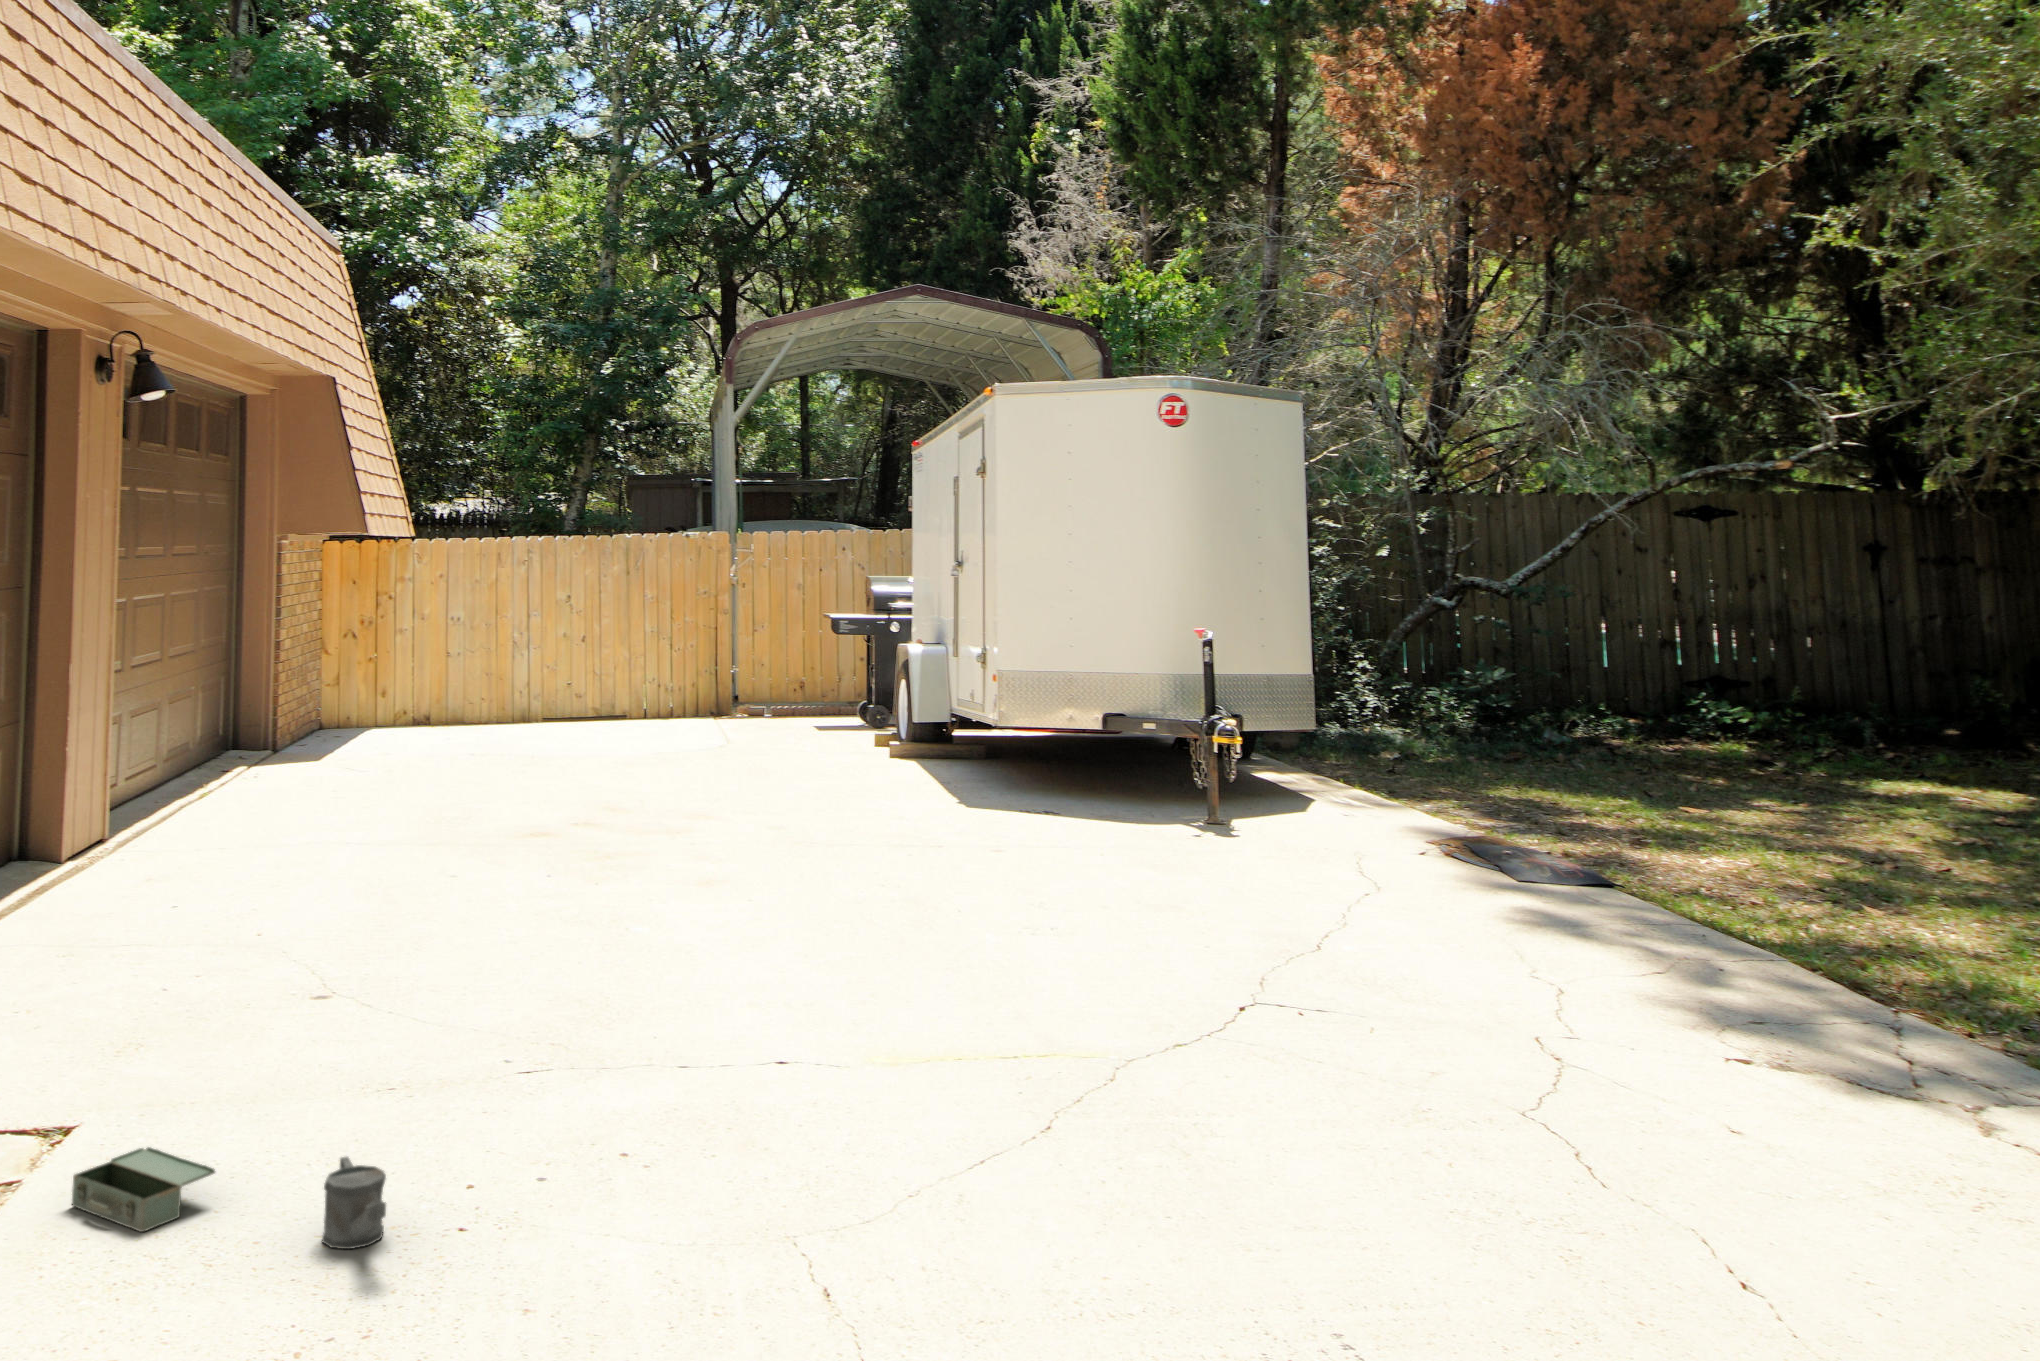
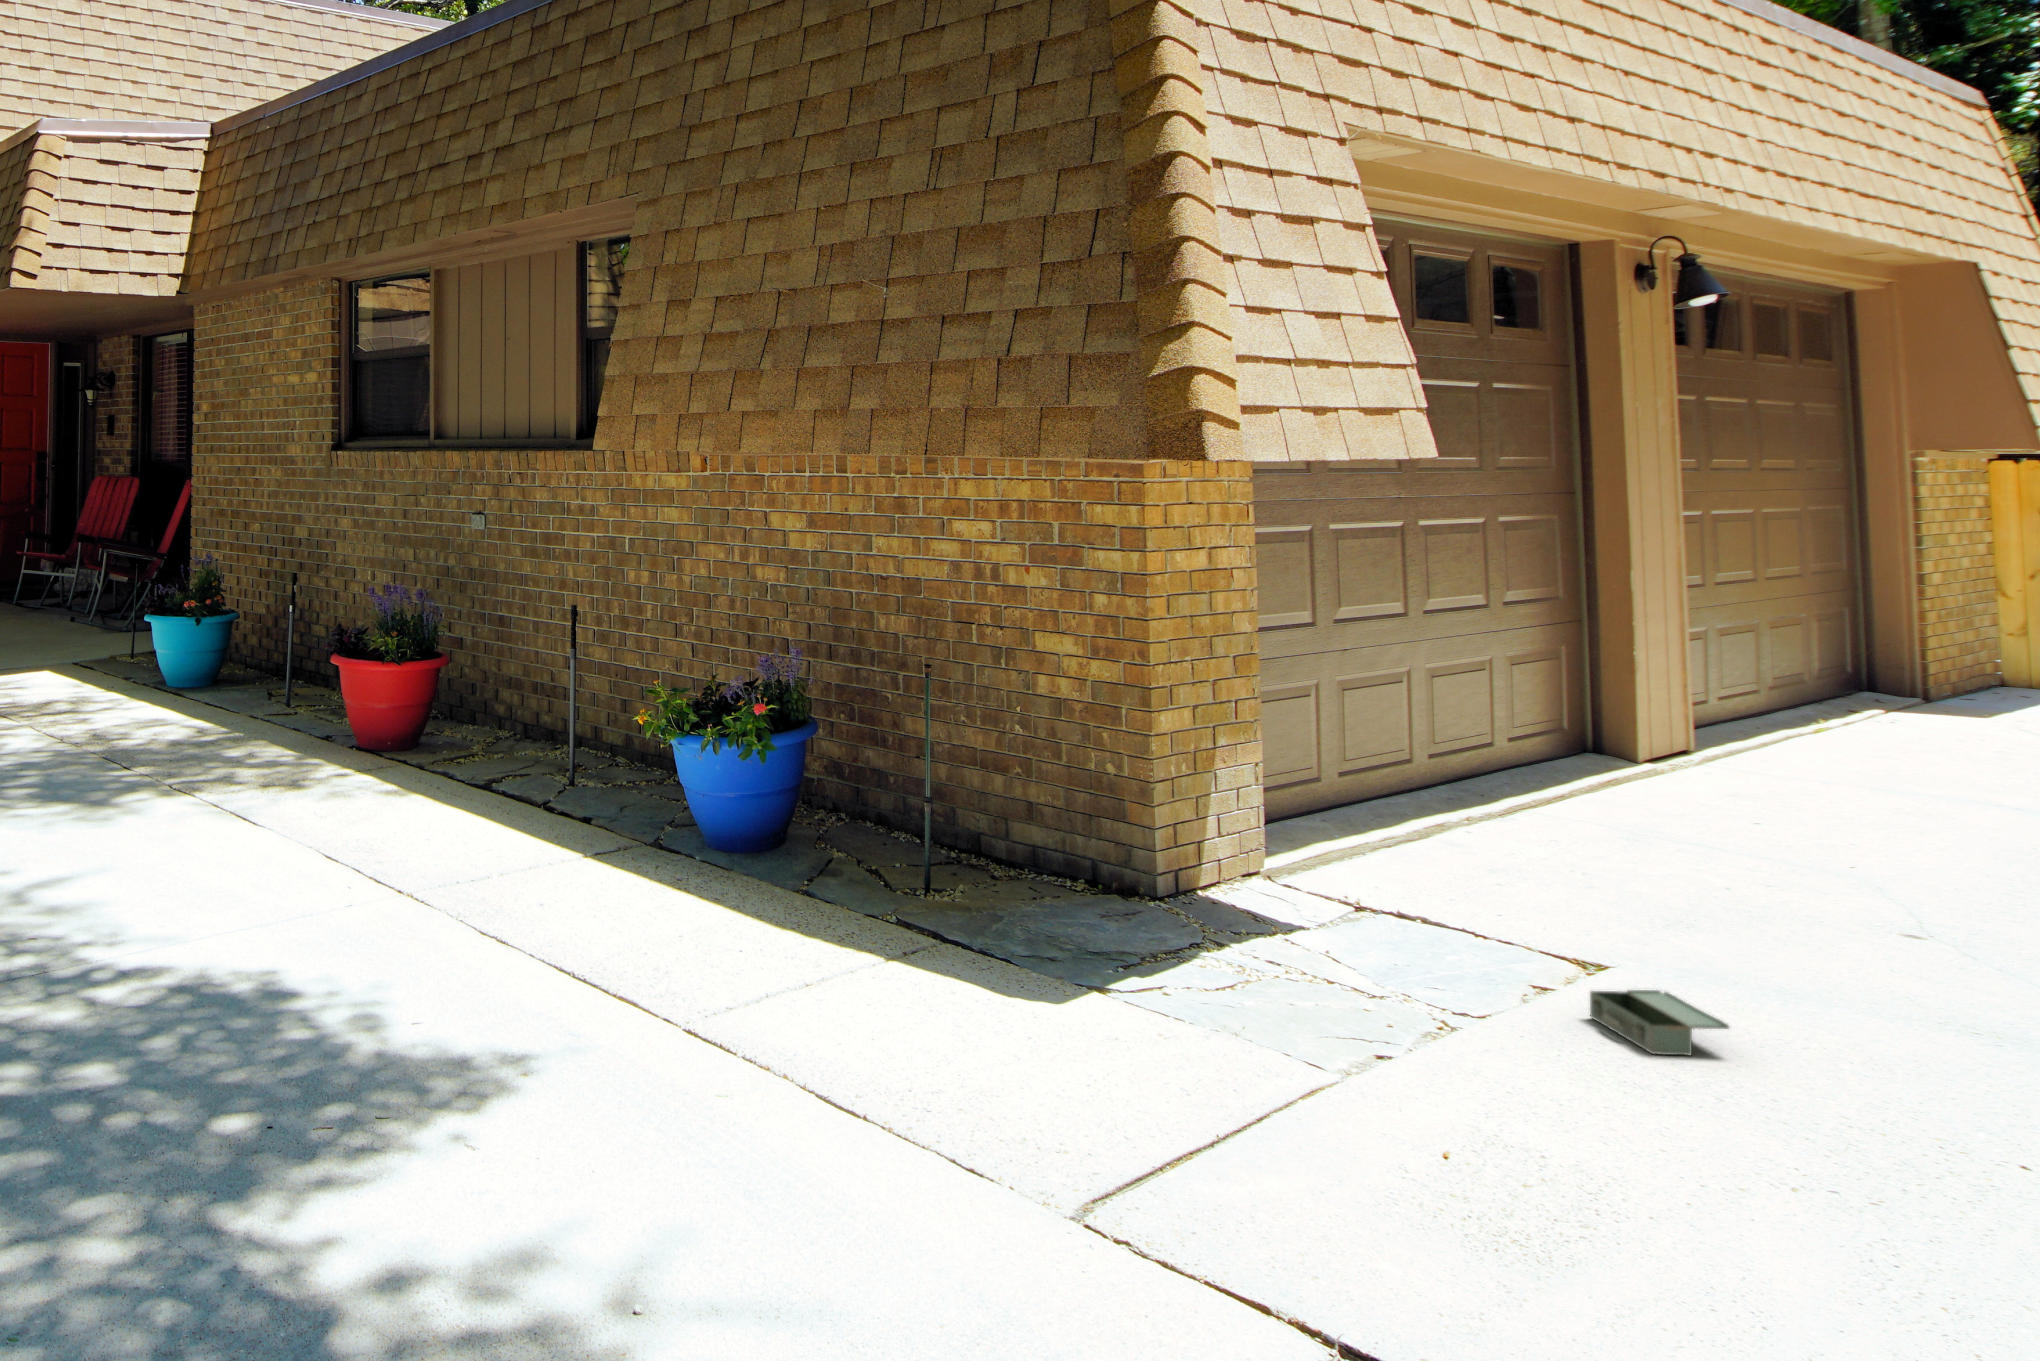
watering can: present [322,1157,386,1249] -> none [1838,1049,1916,1138]

